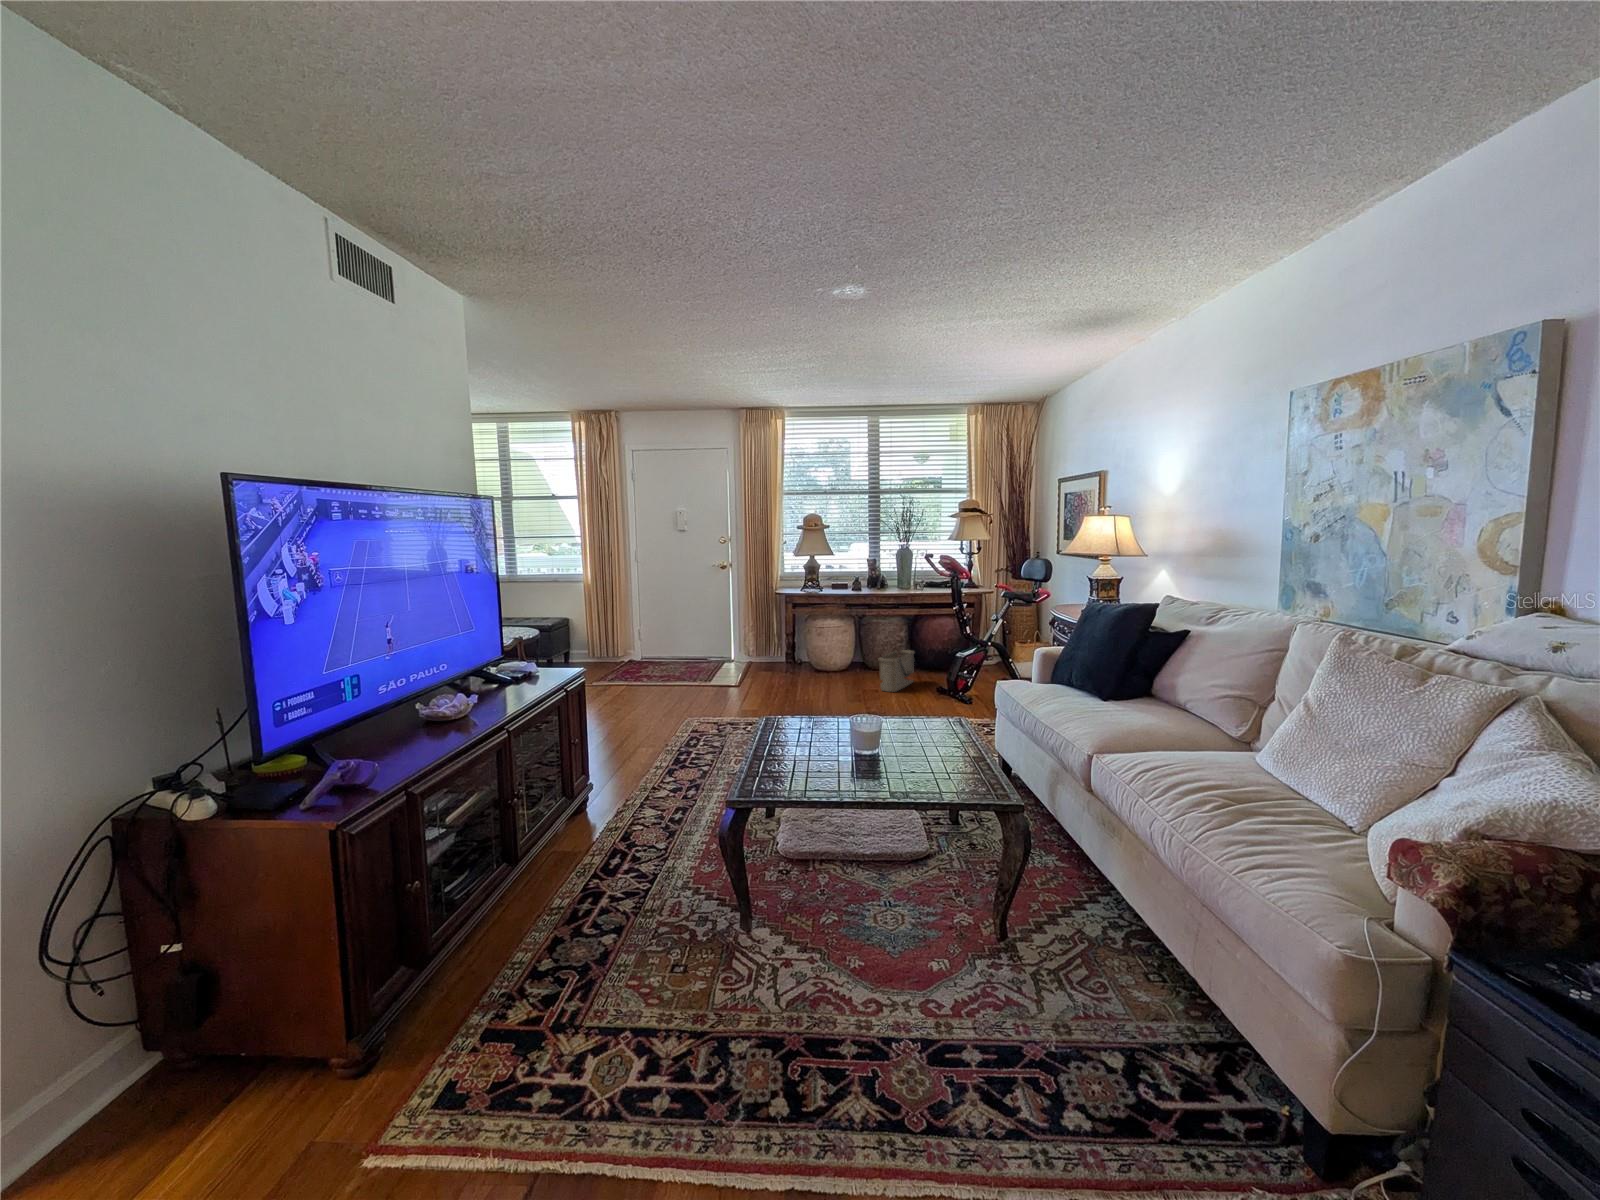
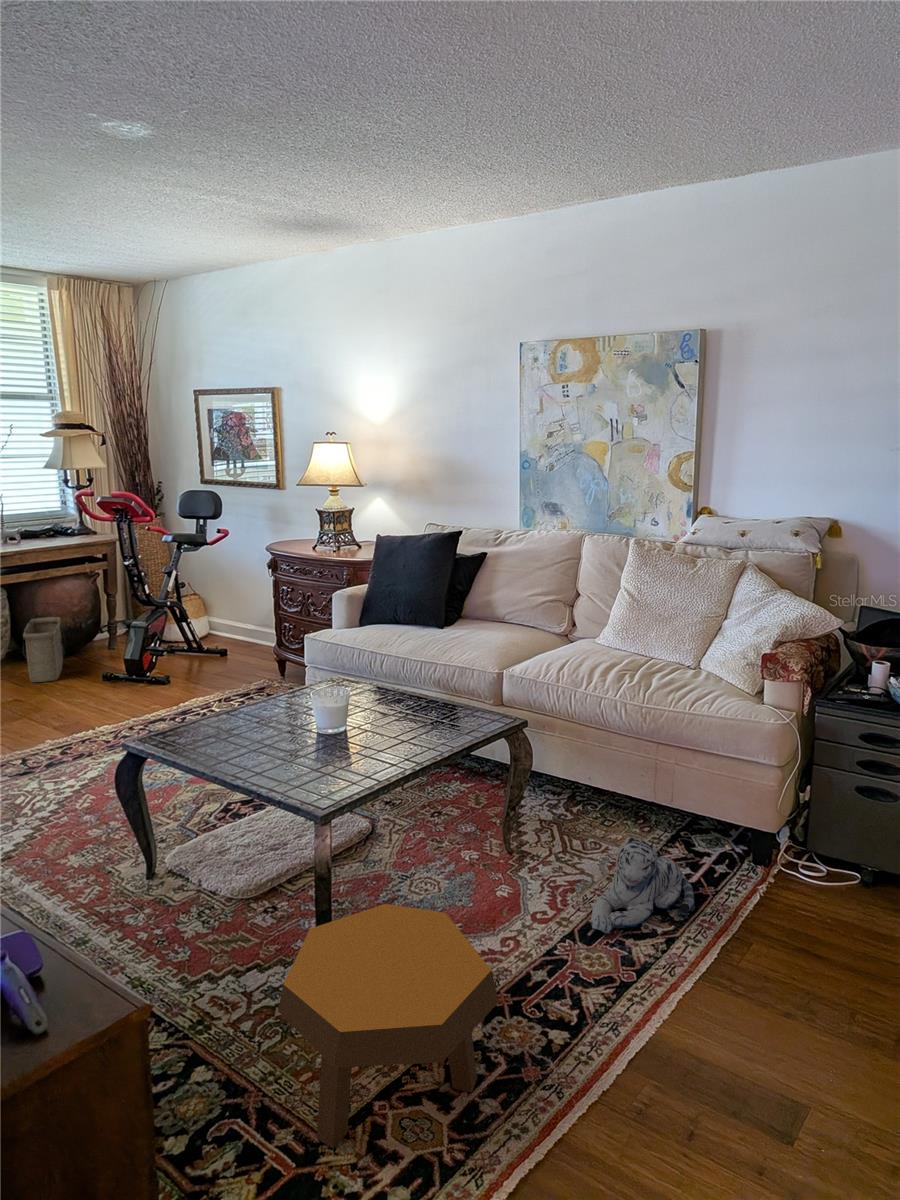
footstool: none [560,878,746,1082] -> present [278,904,499,1149]
plush toy: none [948,973,1151,1129] -> present [590,837,695,934]

